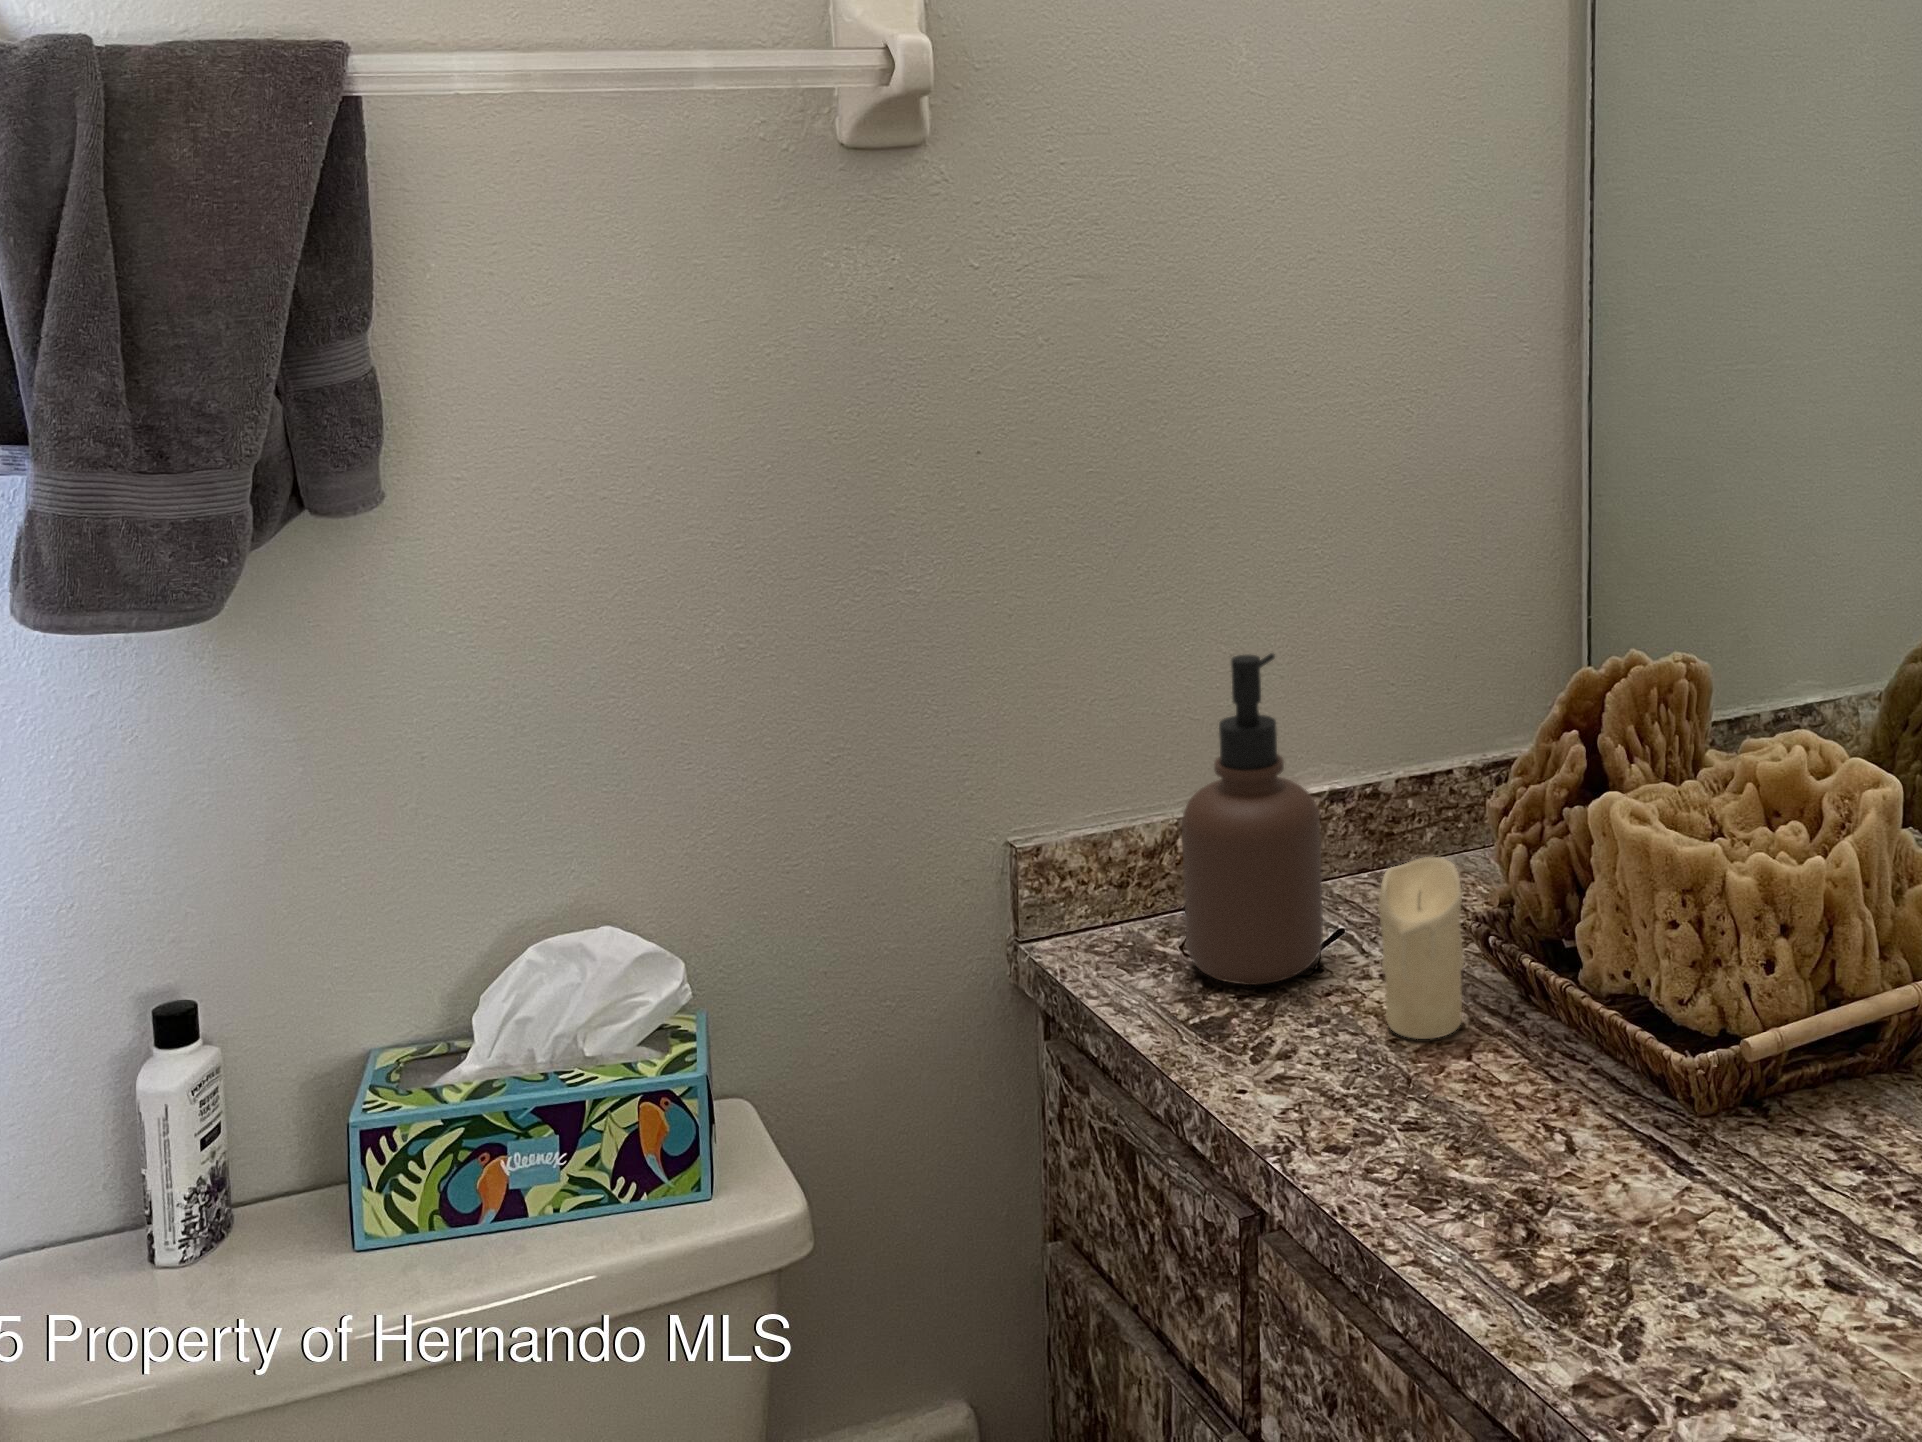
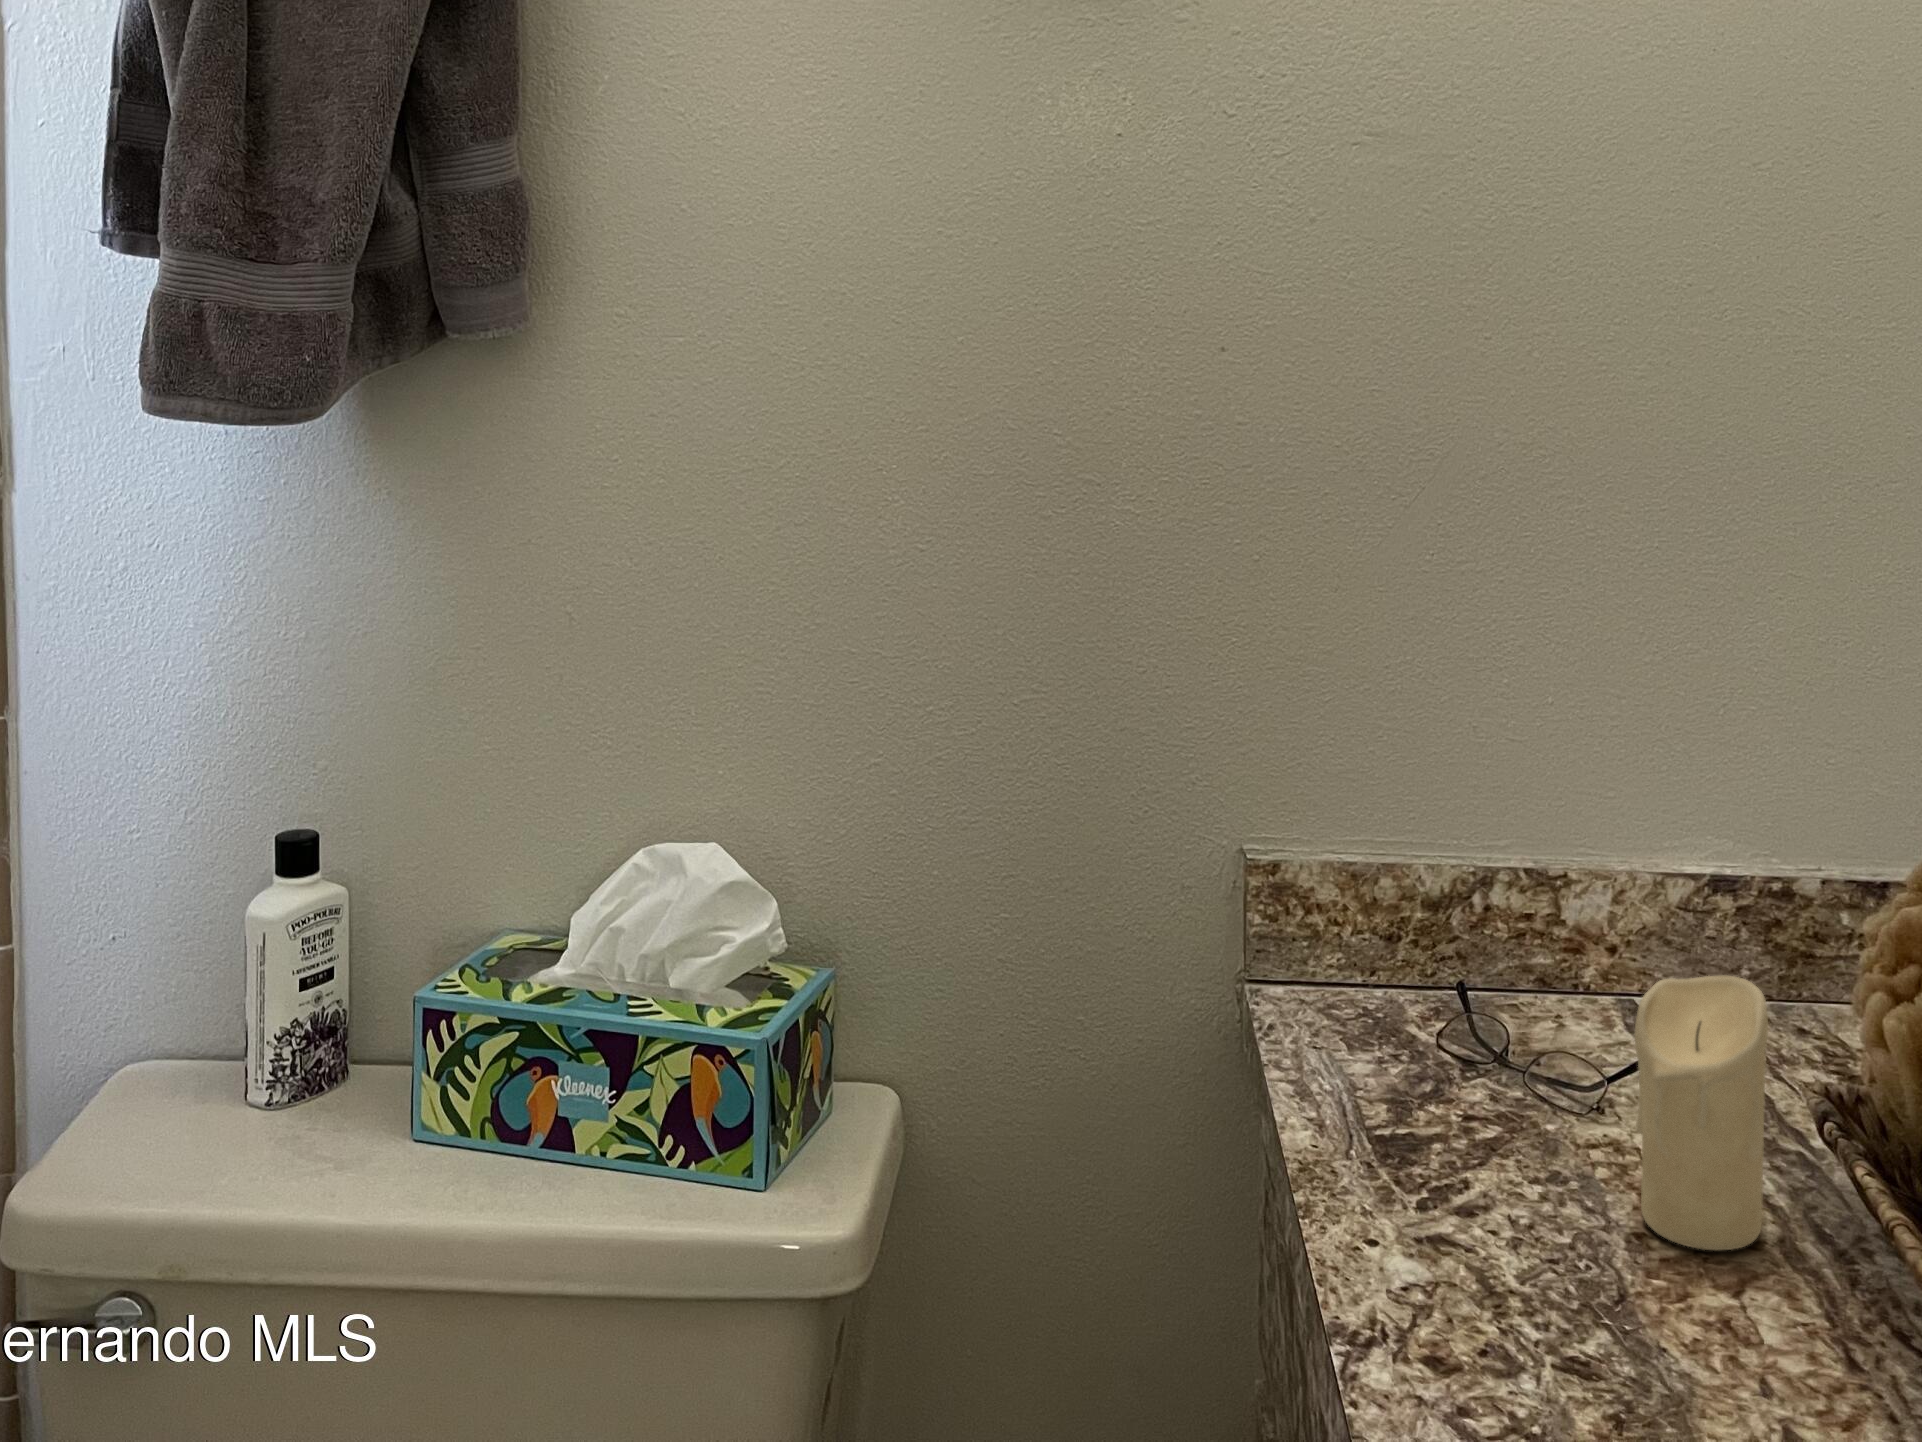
soap dispenser: present [1182,653,1323,985] -> none [1420,647,1619,1111]

